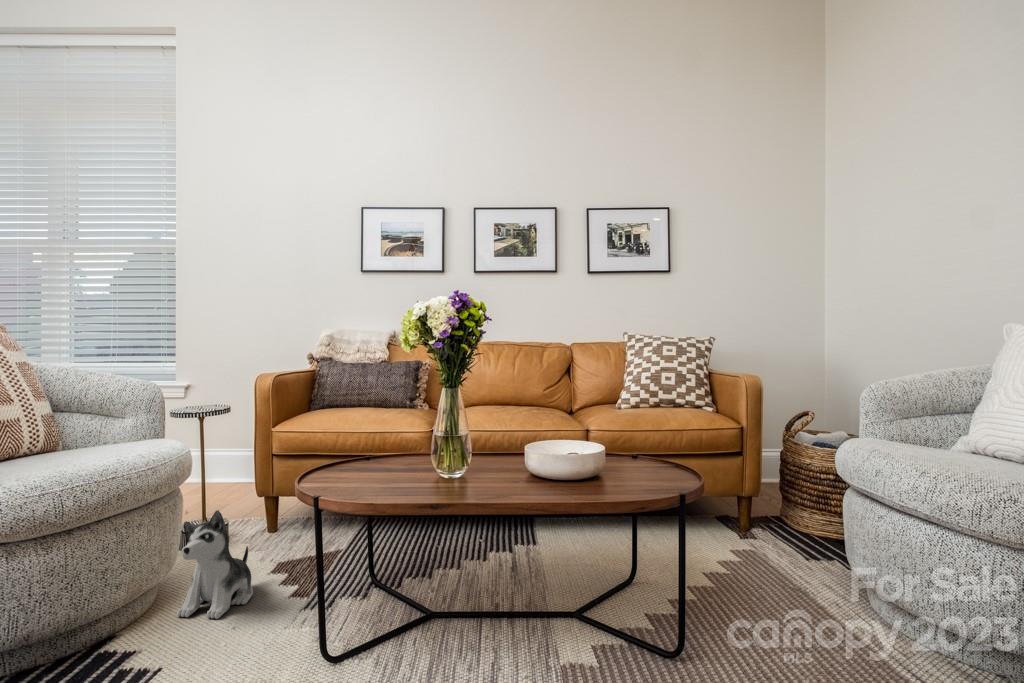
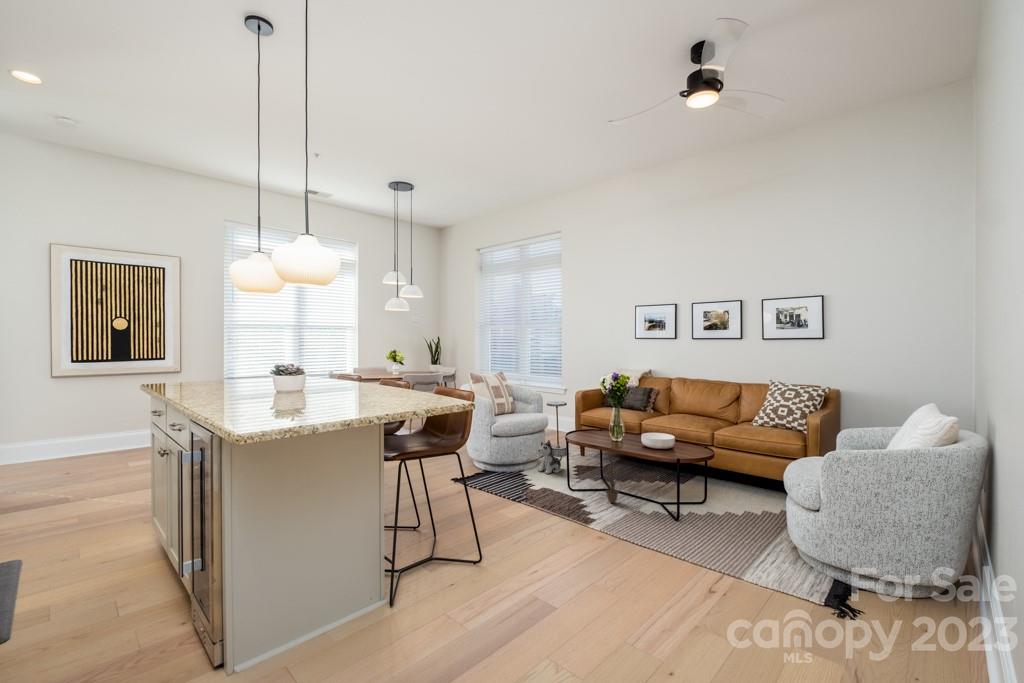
decorative plant: none [437,519,533,655] -> present [601,457,624,503]

